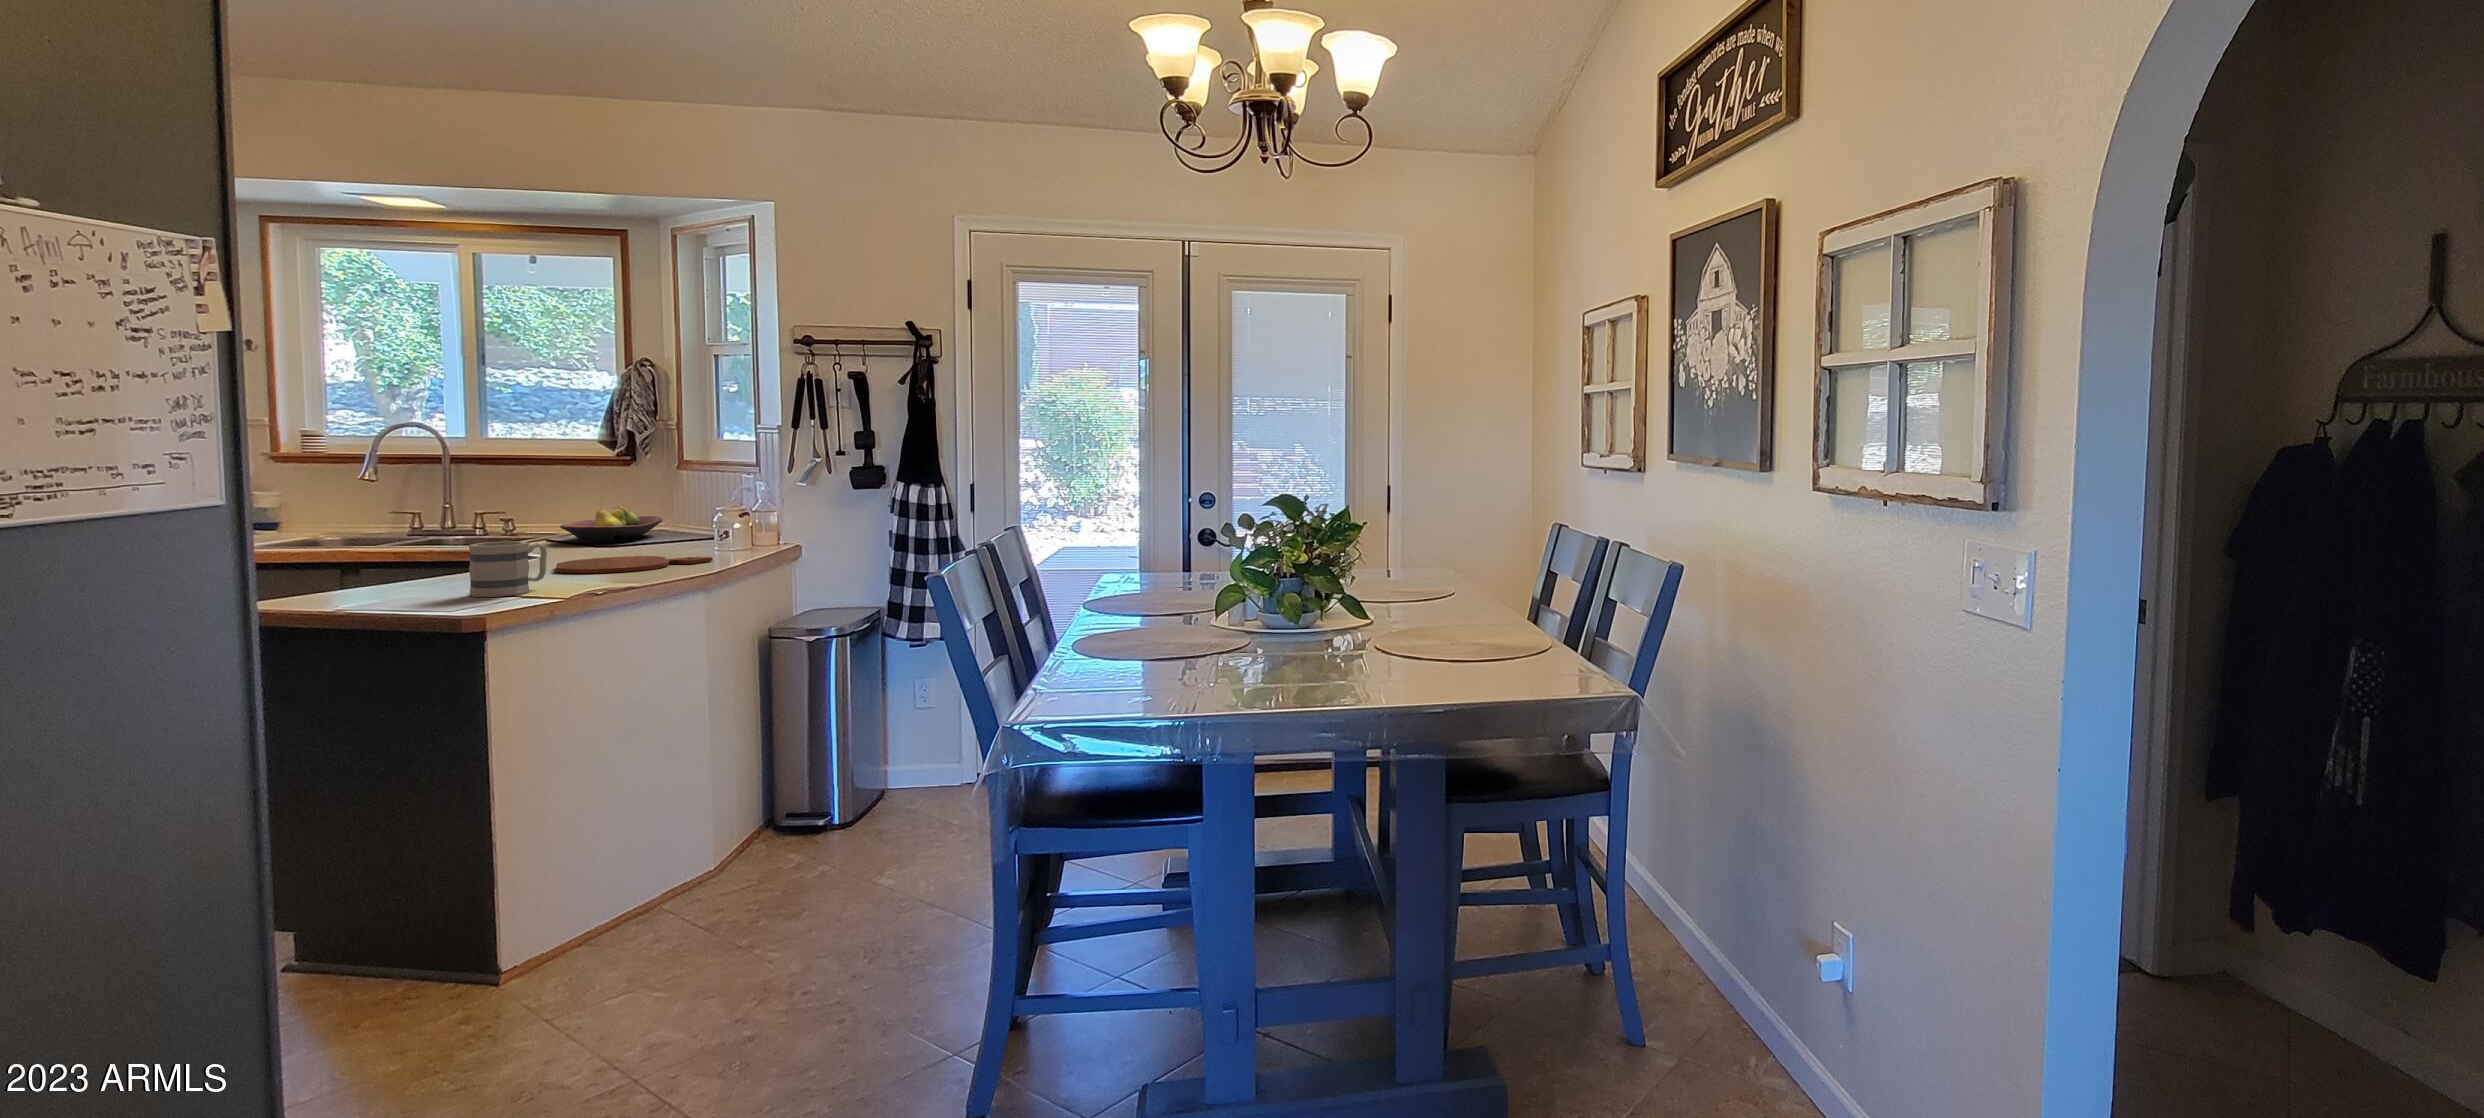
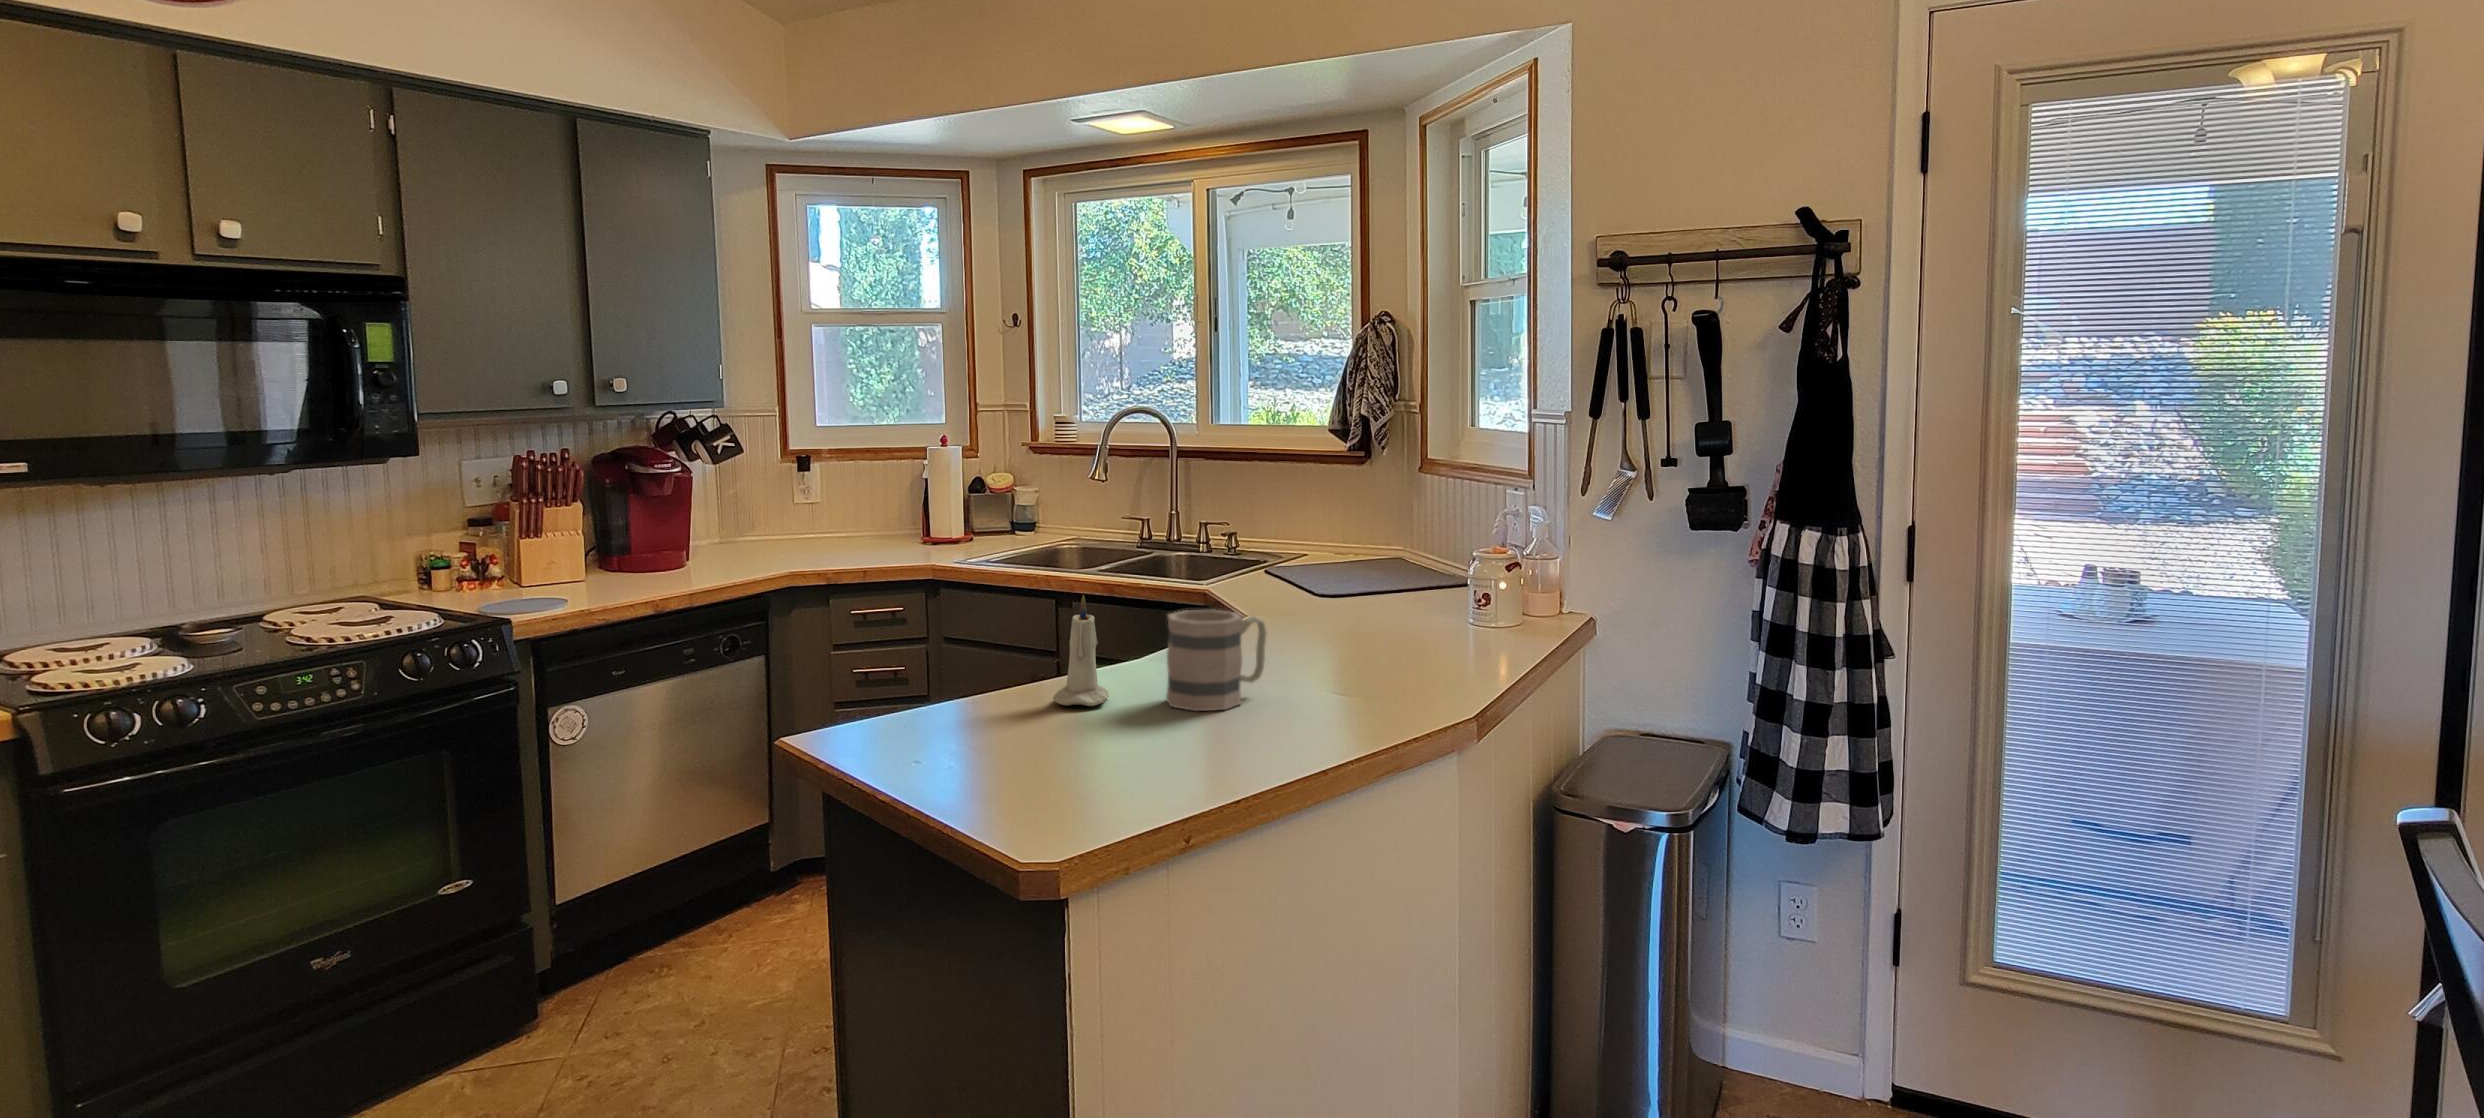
fruit bowl: present [560,507,663,543] -> none [1283,529,1399,585]
candle: none [375,536,422,603] -> present [1053,595,1109,706]
cutting board: present [555,556,713,573] -> none [1276,625,1483,662]

